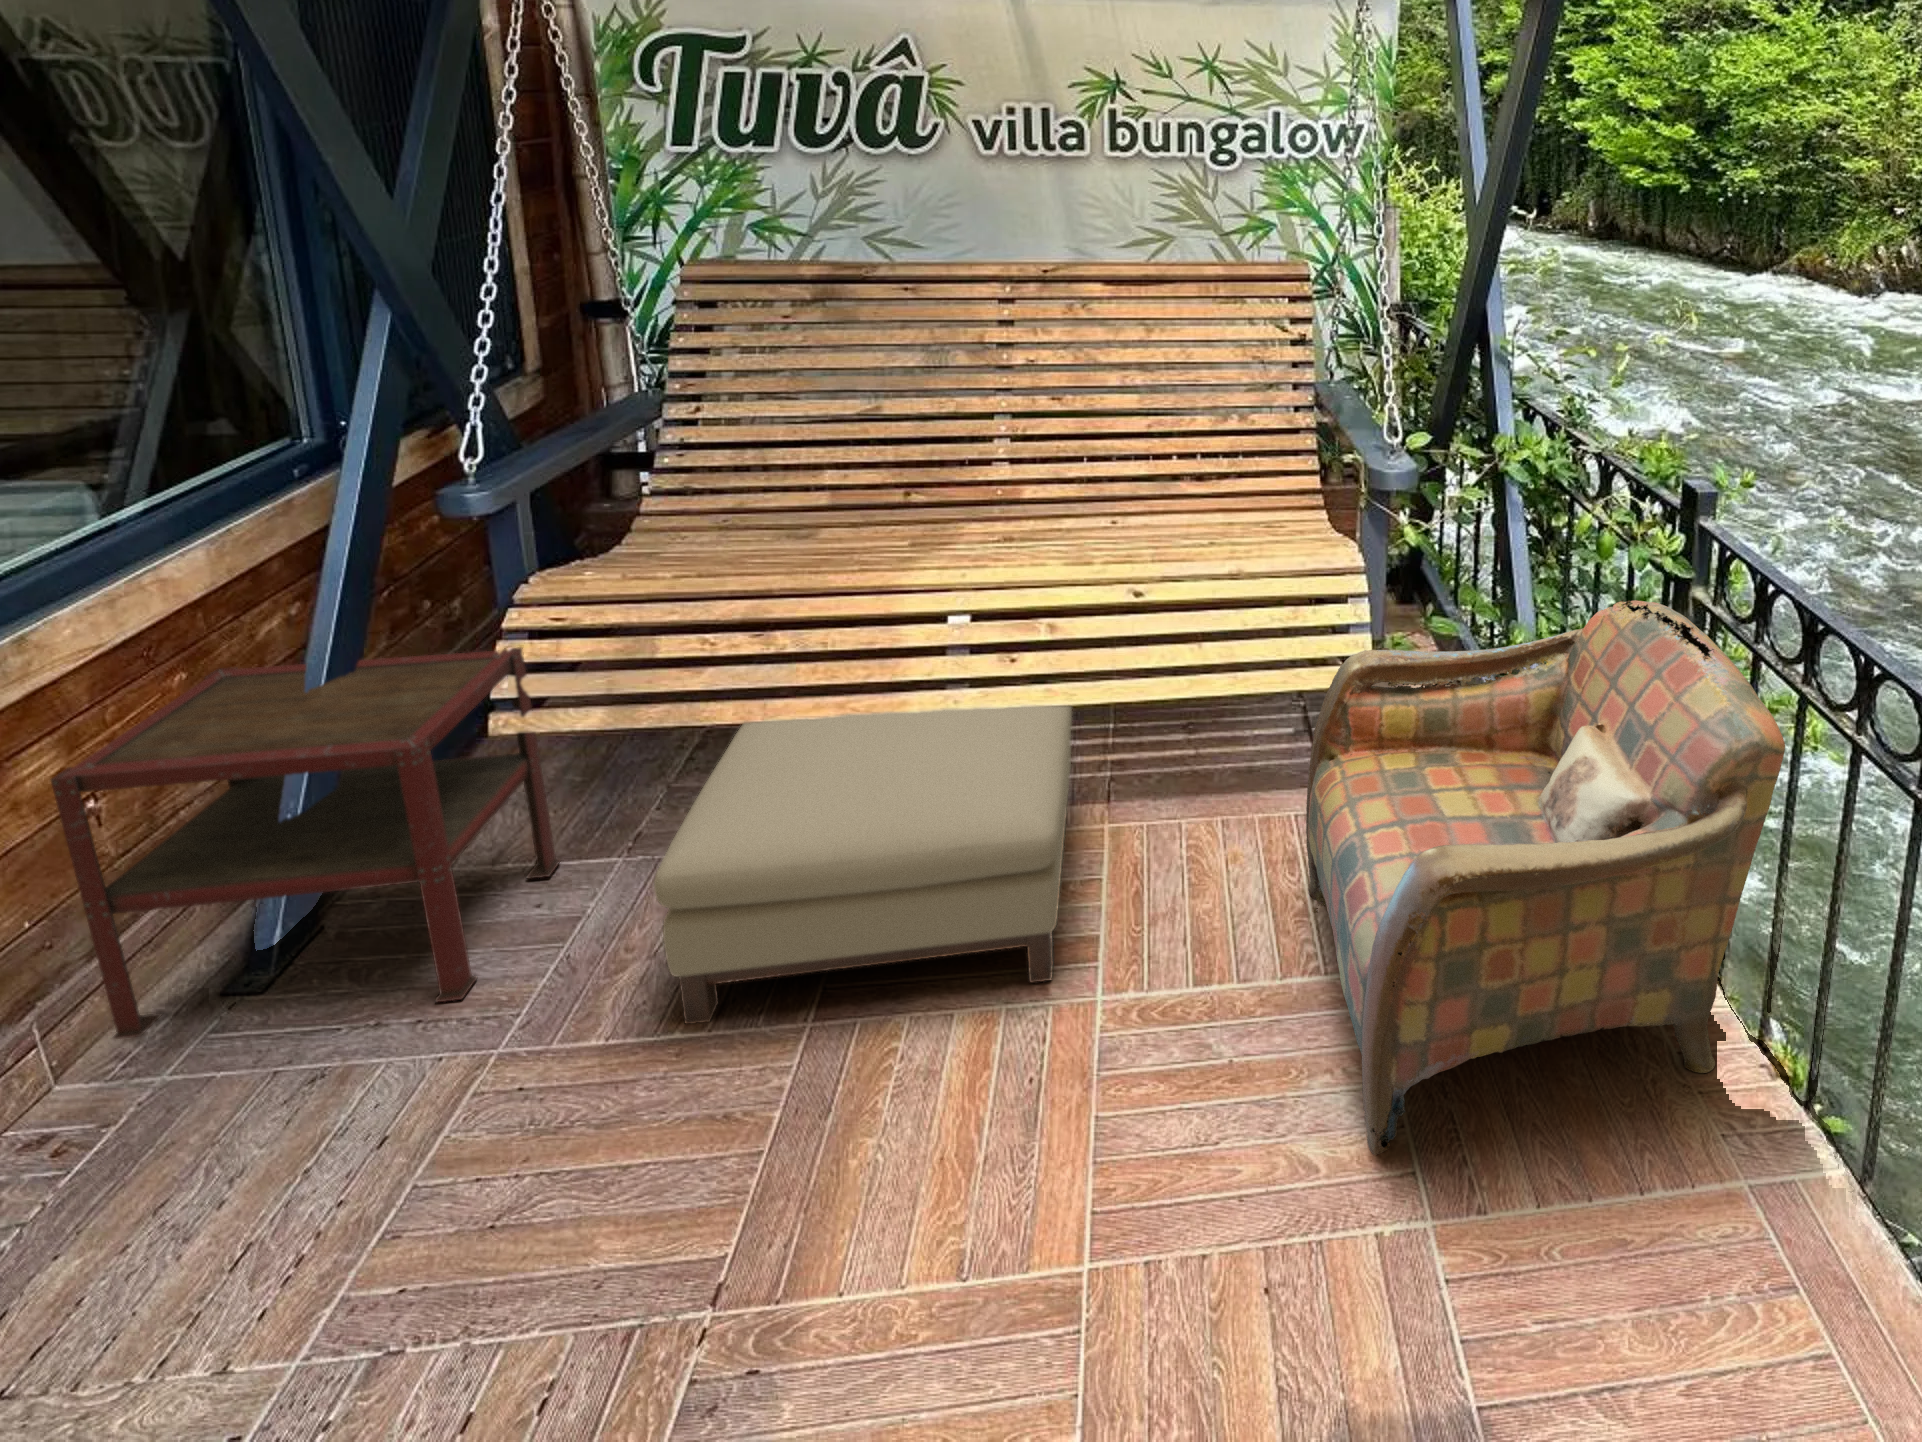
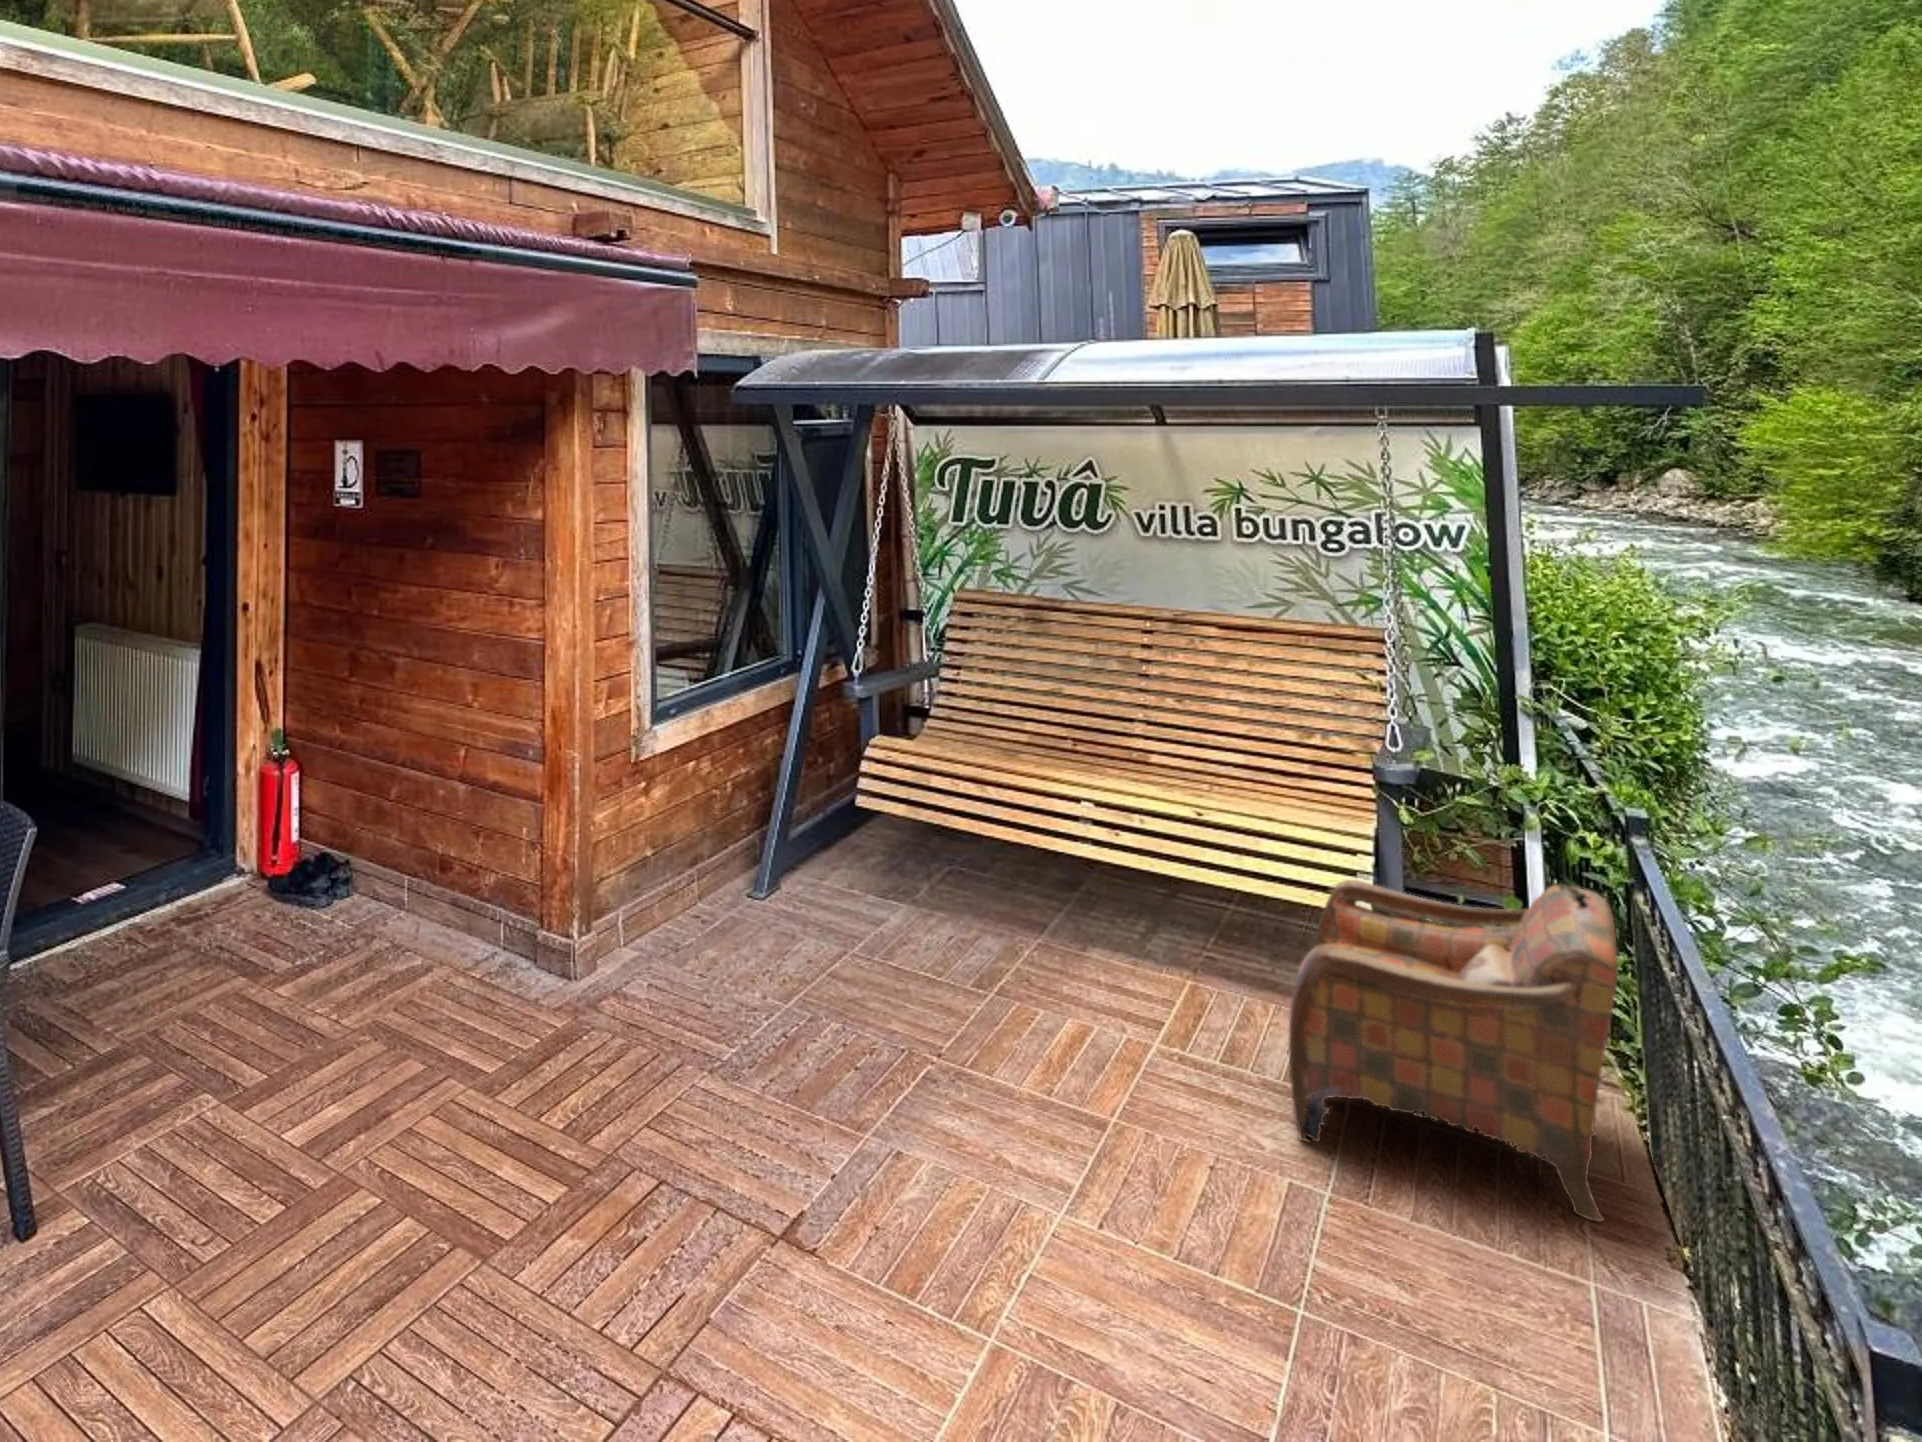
side table: present [51,648,560,1039] -> none [725,750,883,924]
ottoman: present [654,706,1072,1024] -> none [931,836,1164,1019]

